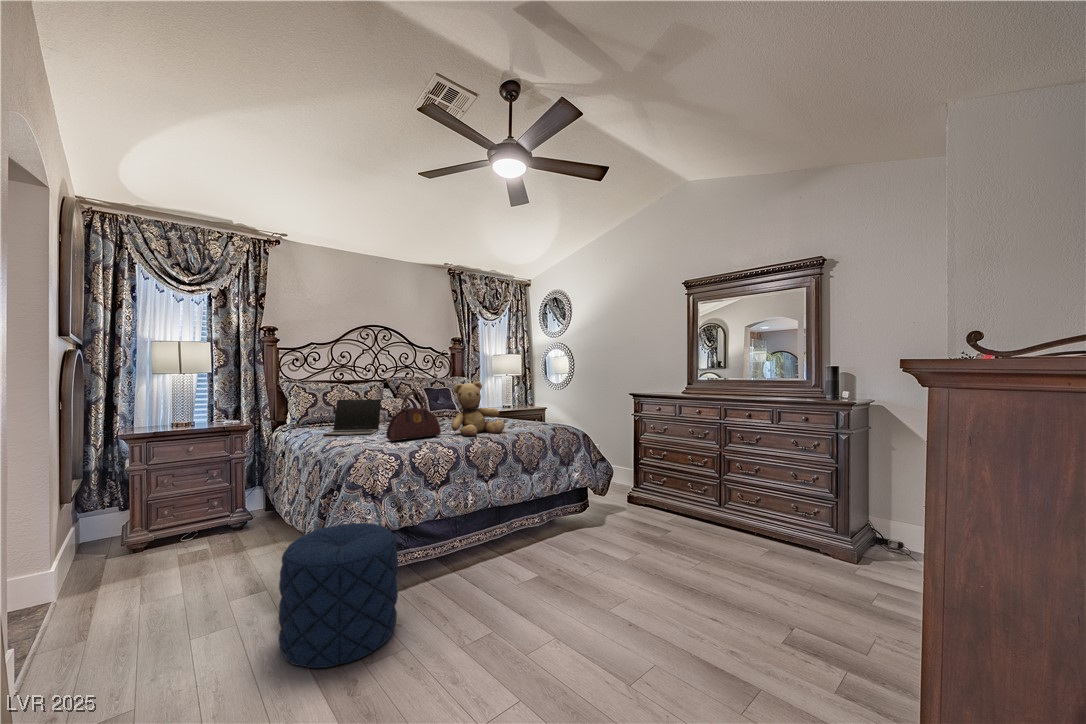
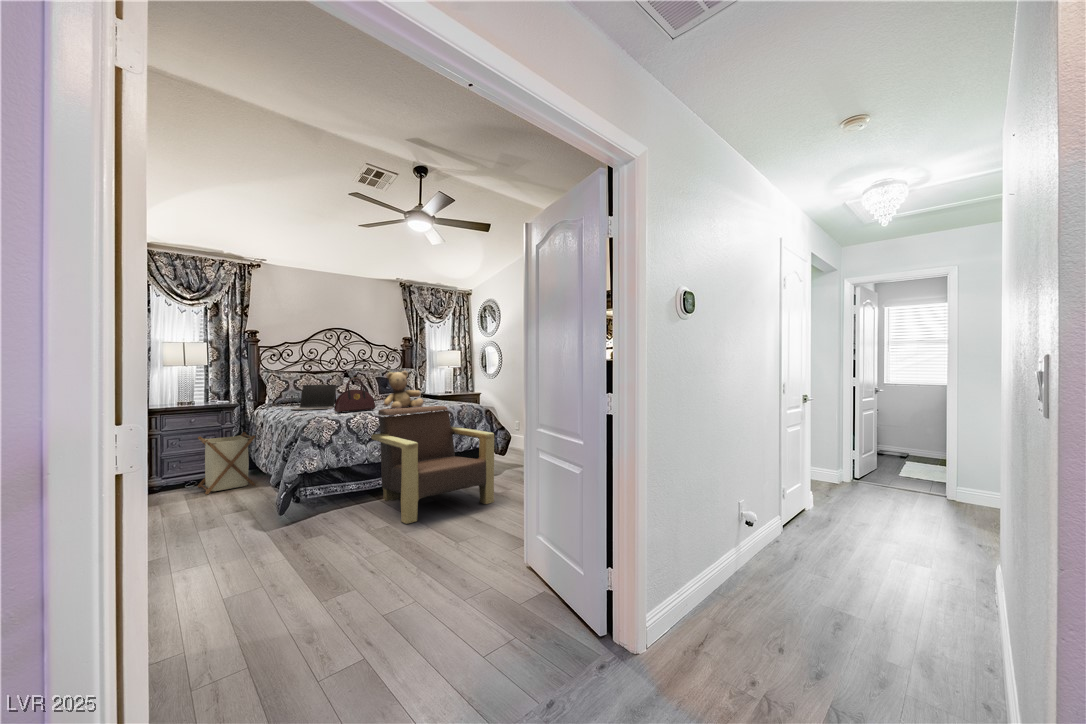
armchair: none [445,432,628,627] -> present [371,406,494,524]
laundry basket: none [196,464,276,557] -> present [198,432,255,494]
pouf: present [278,523,398,668] -> none [252,461,330,541]

